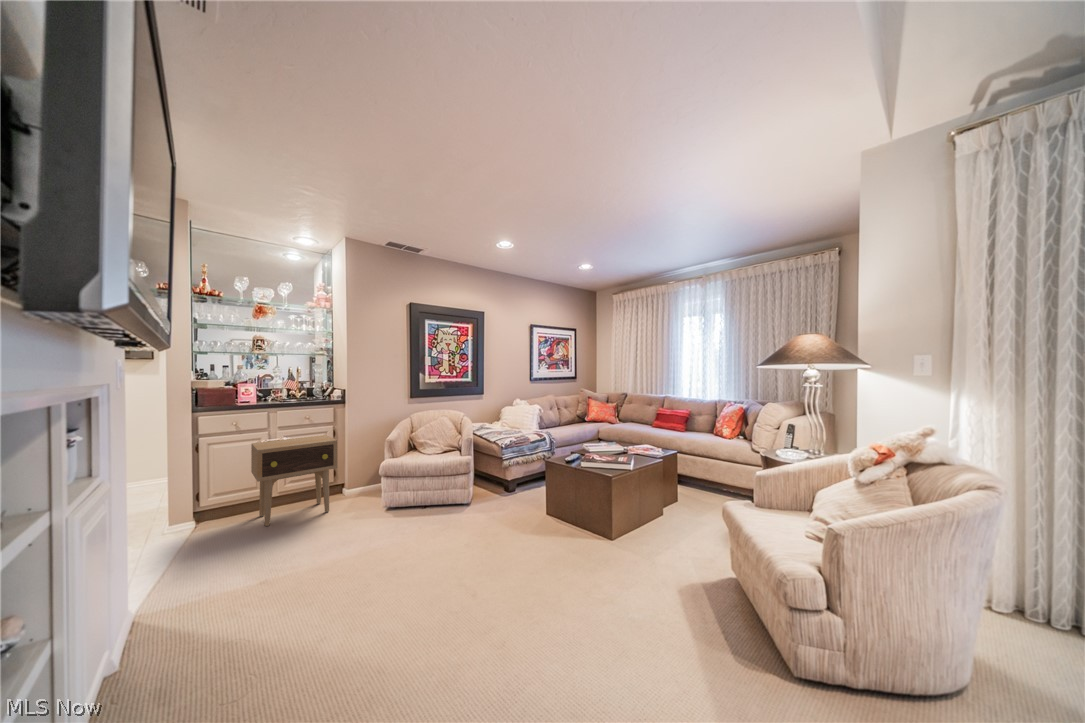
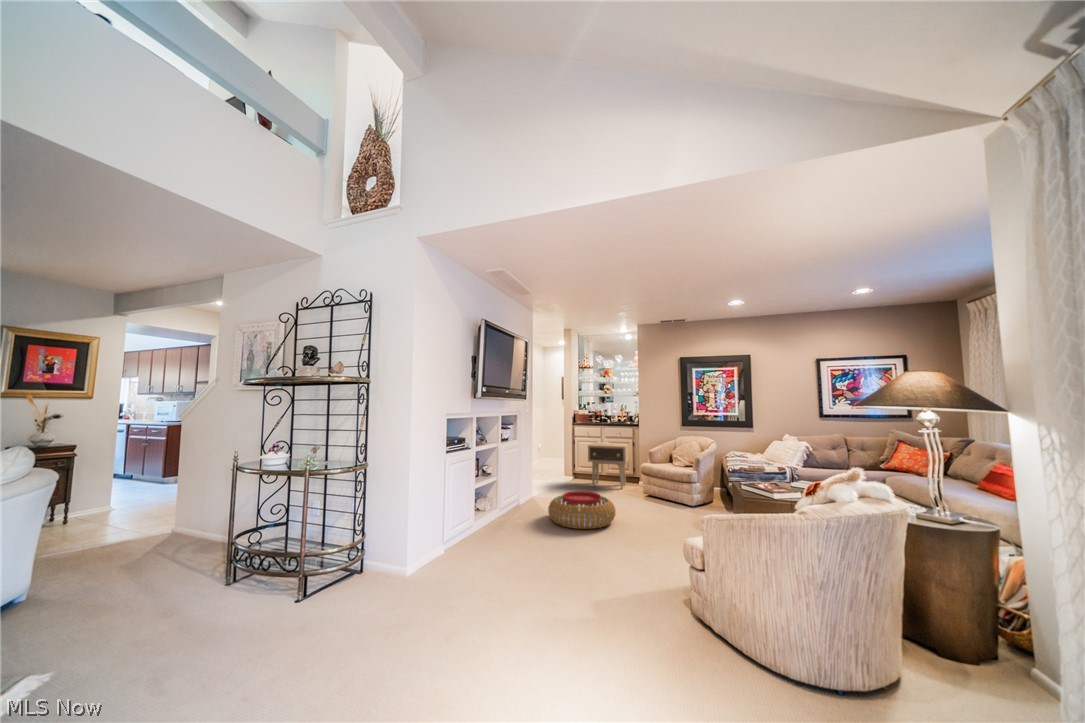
pouf: none [298,544,456,659] -> present [548,491,616,529]

